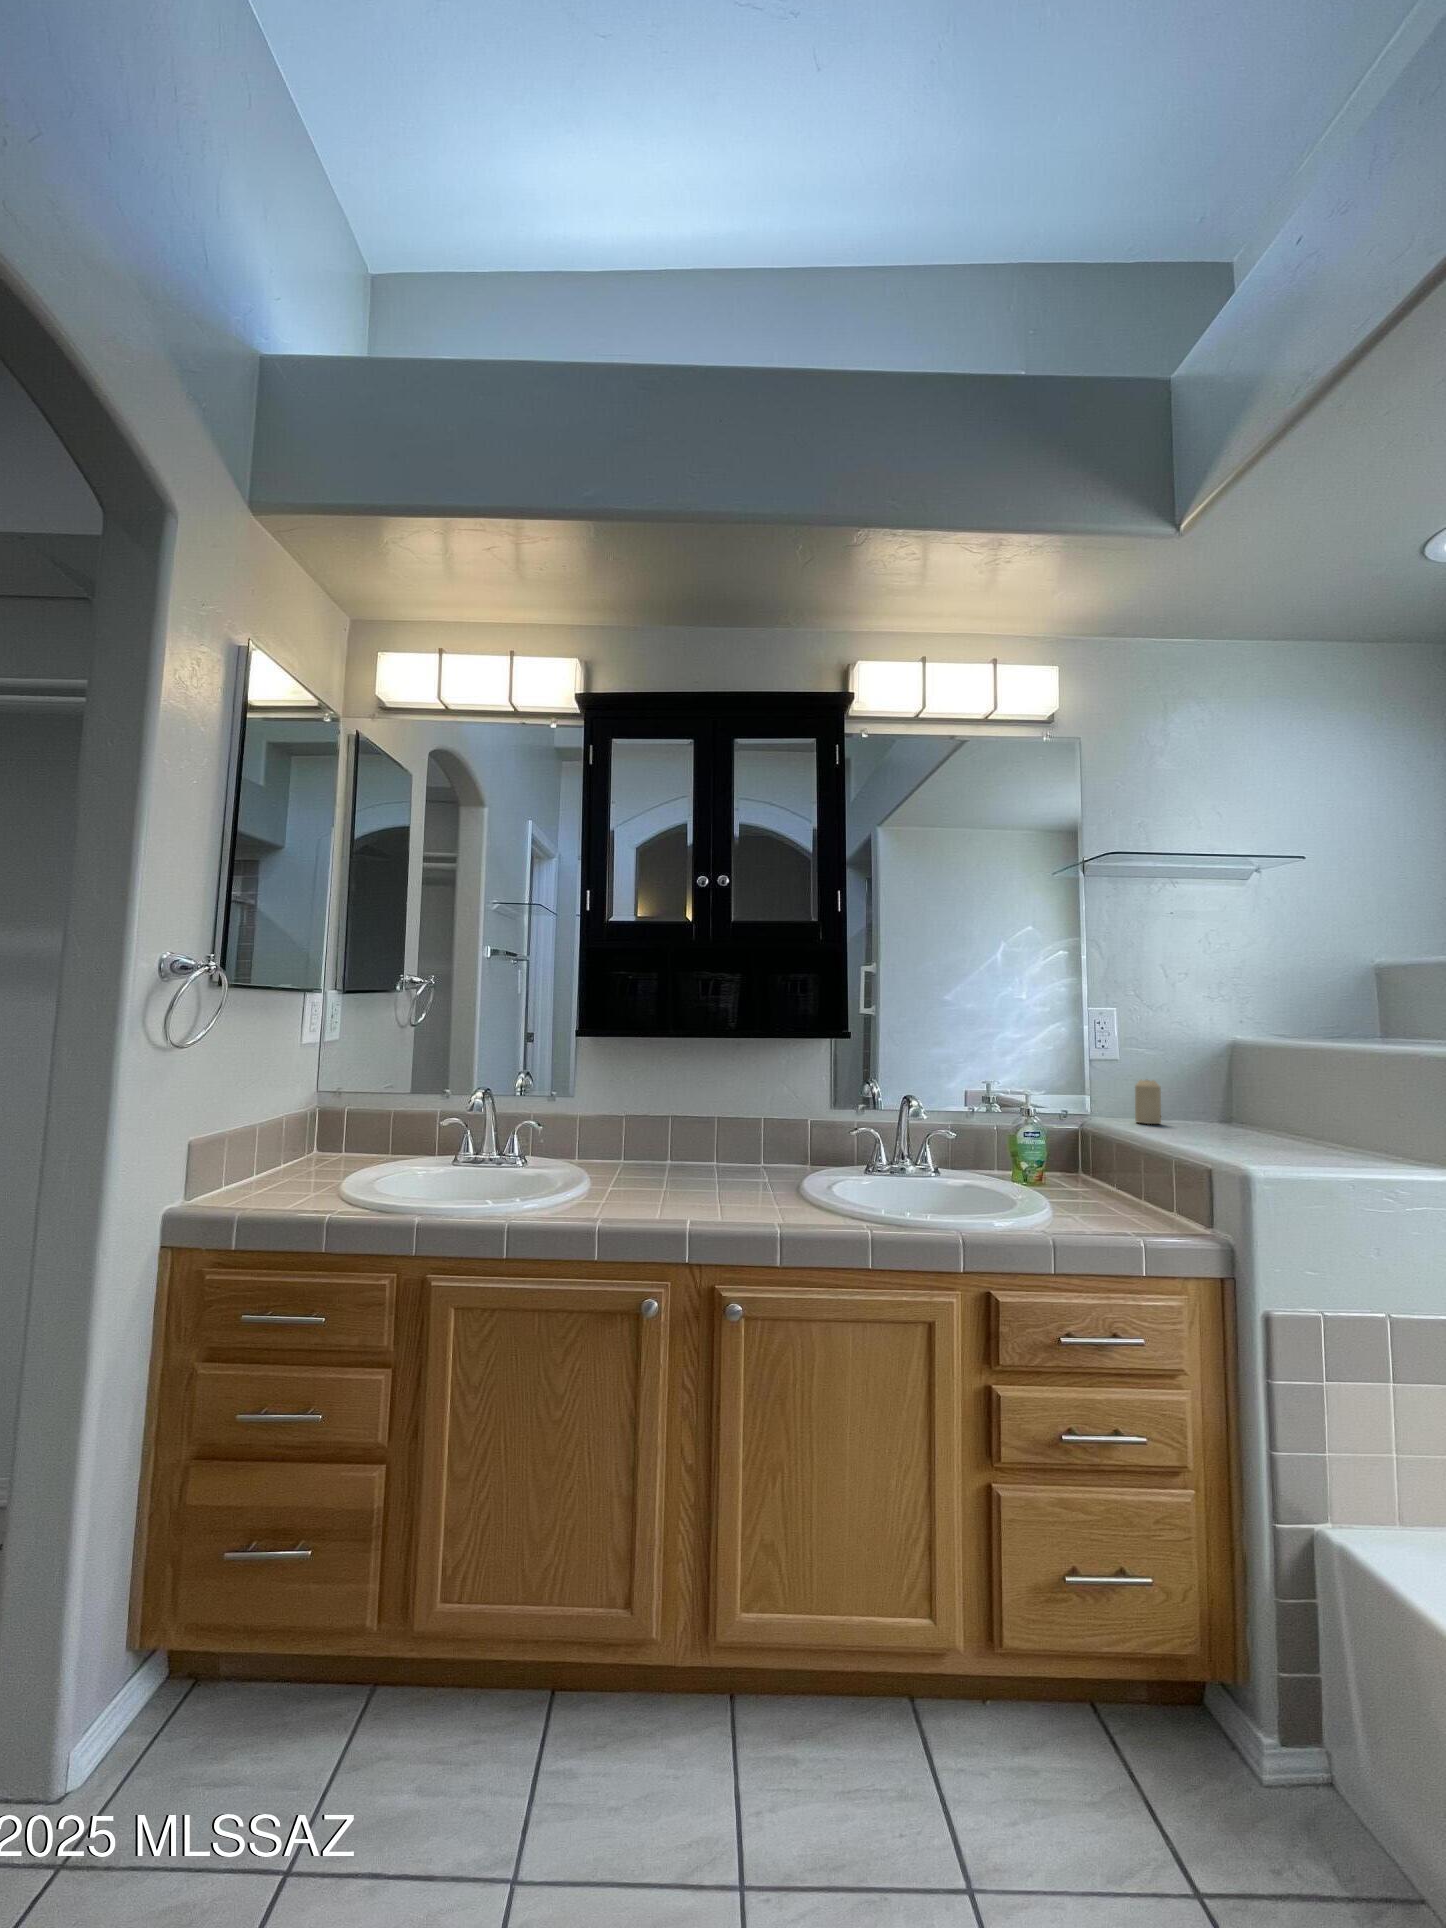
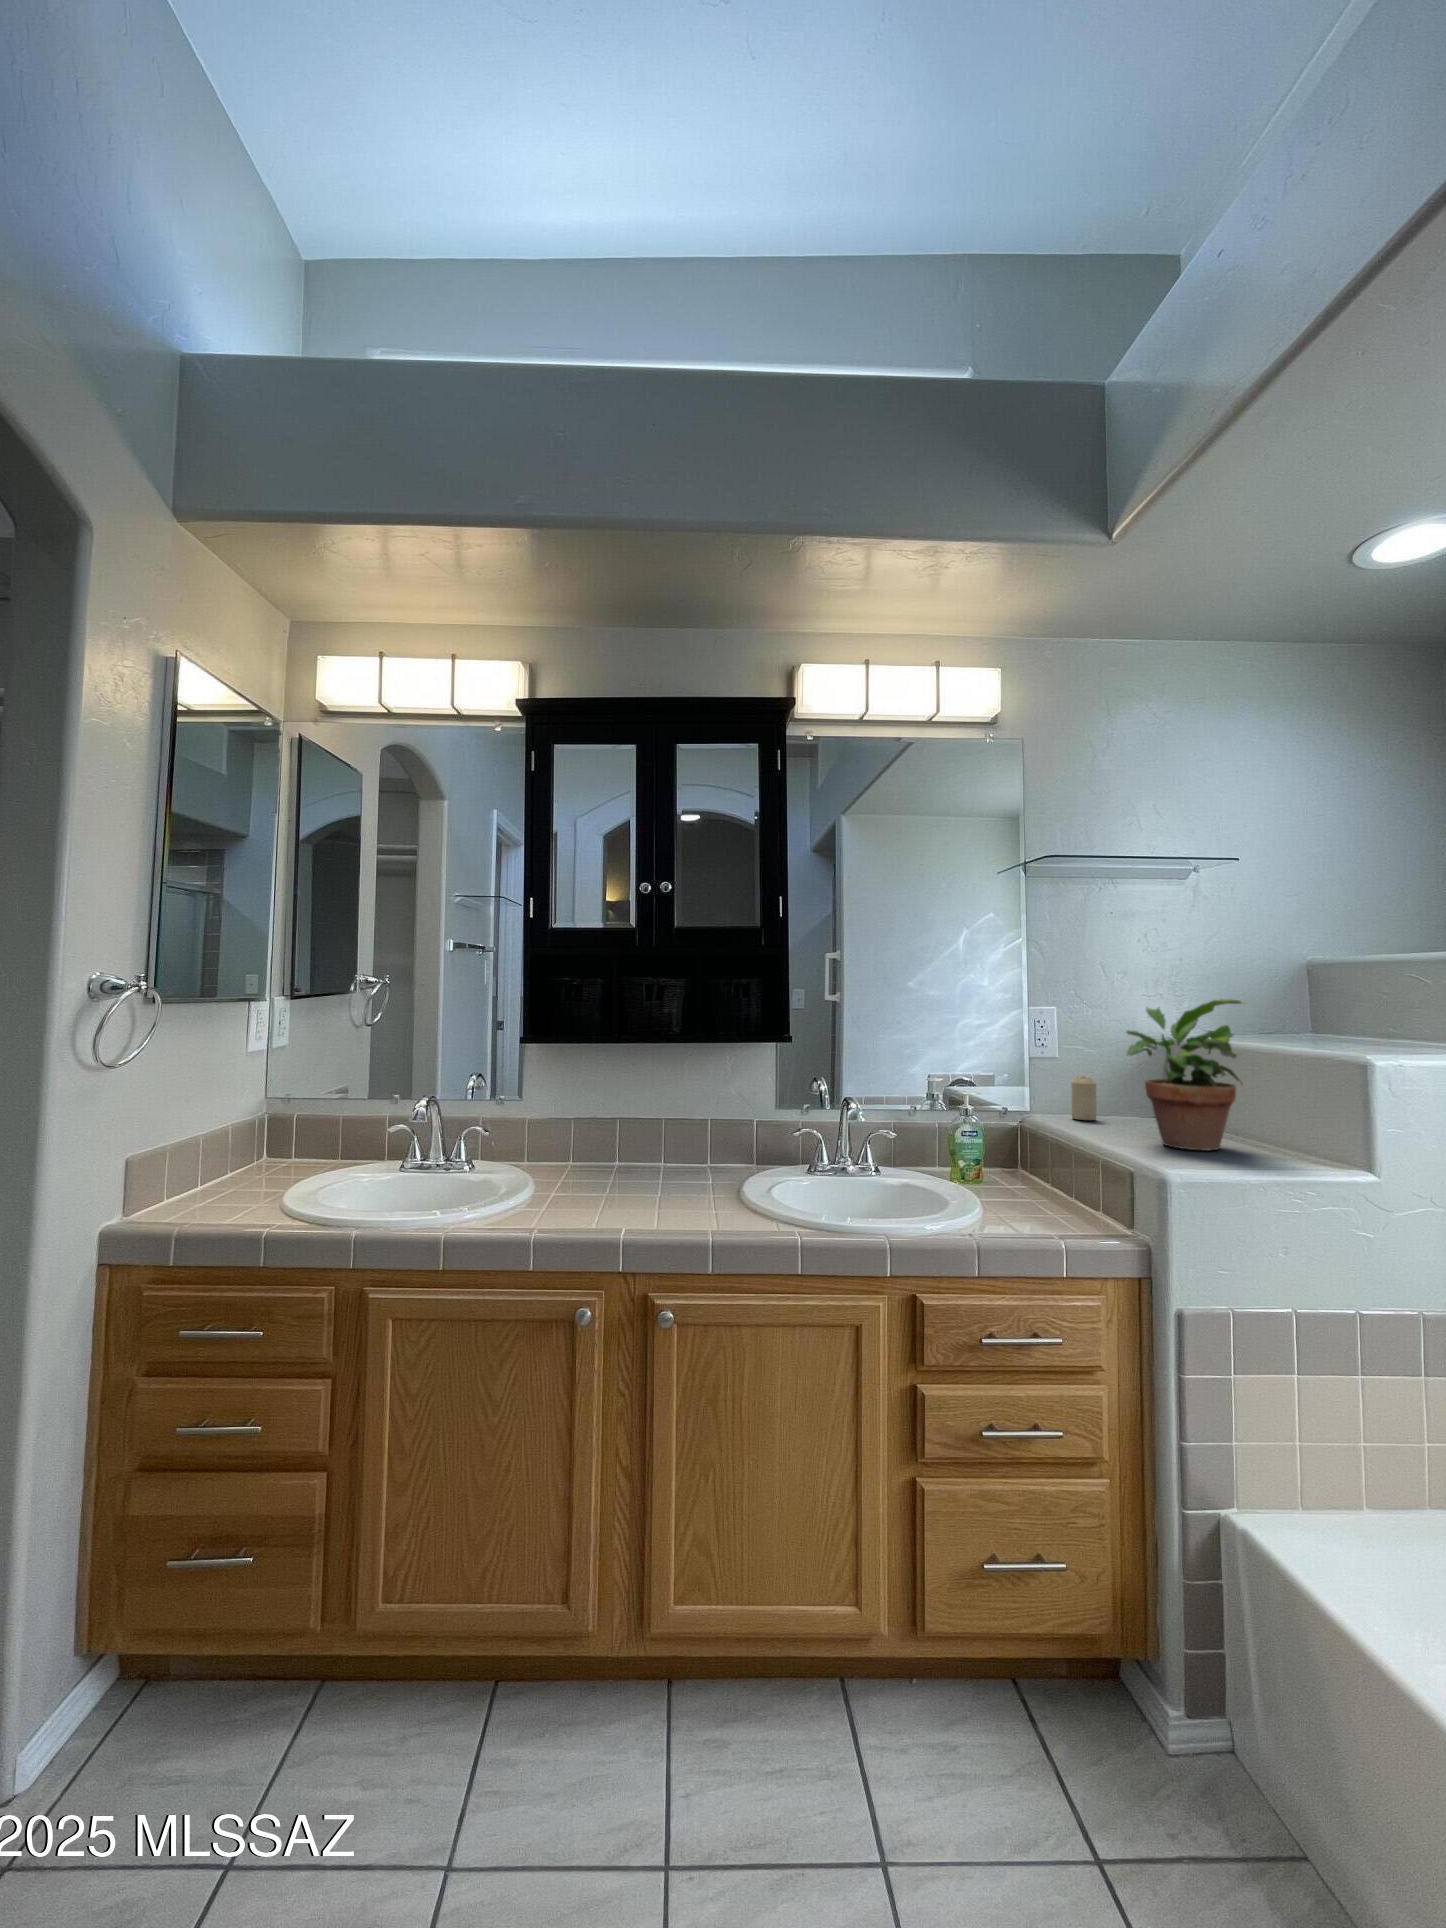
potted plant: none [1196,995,1325,1150] -> present [1127,999,1242,1150]

